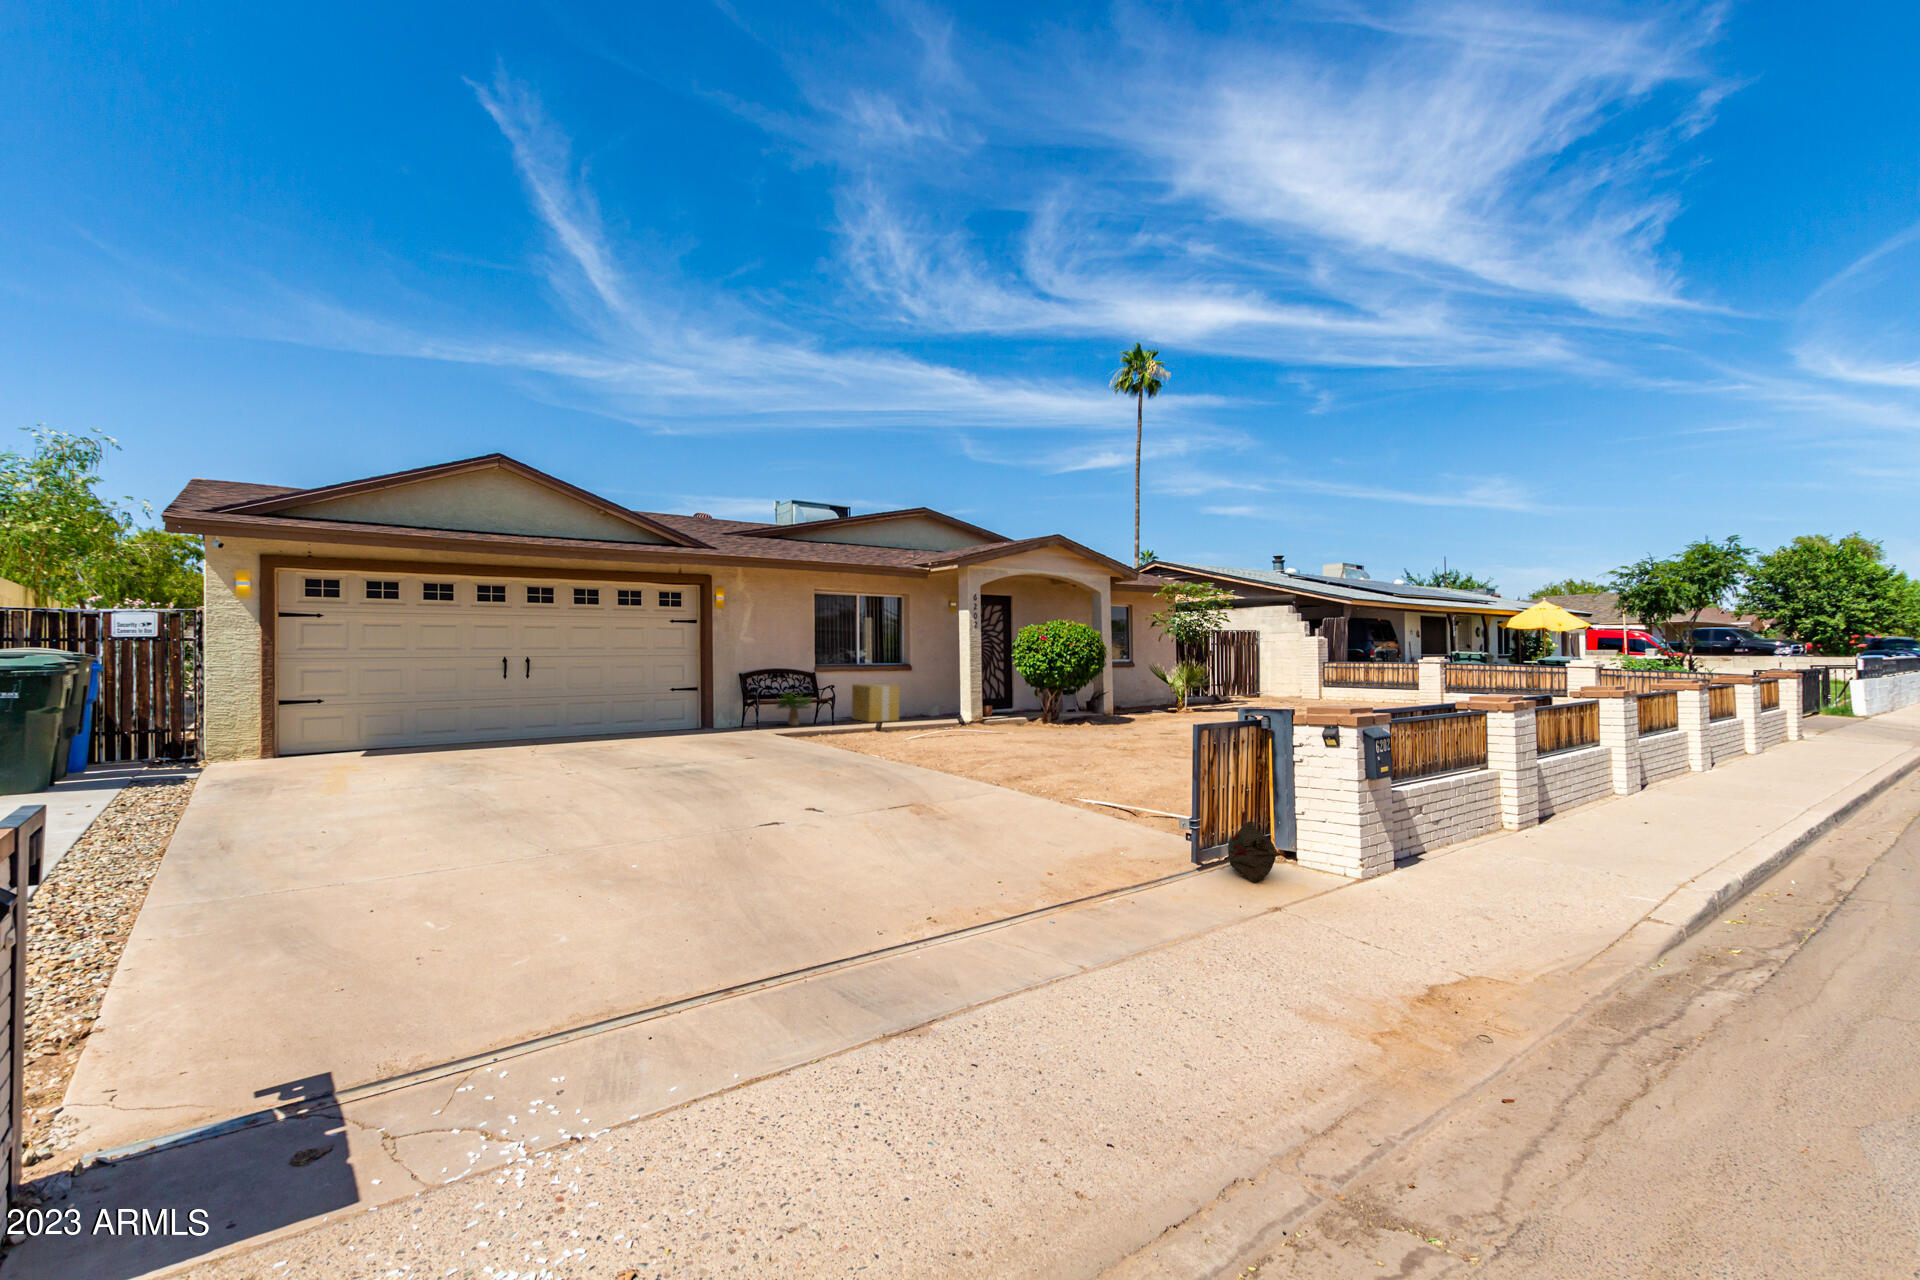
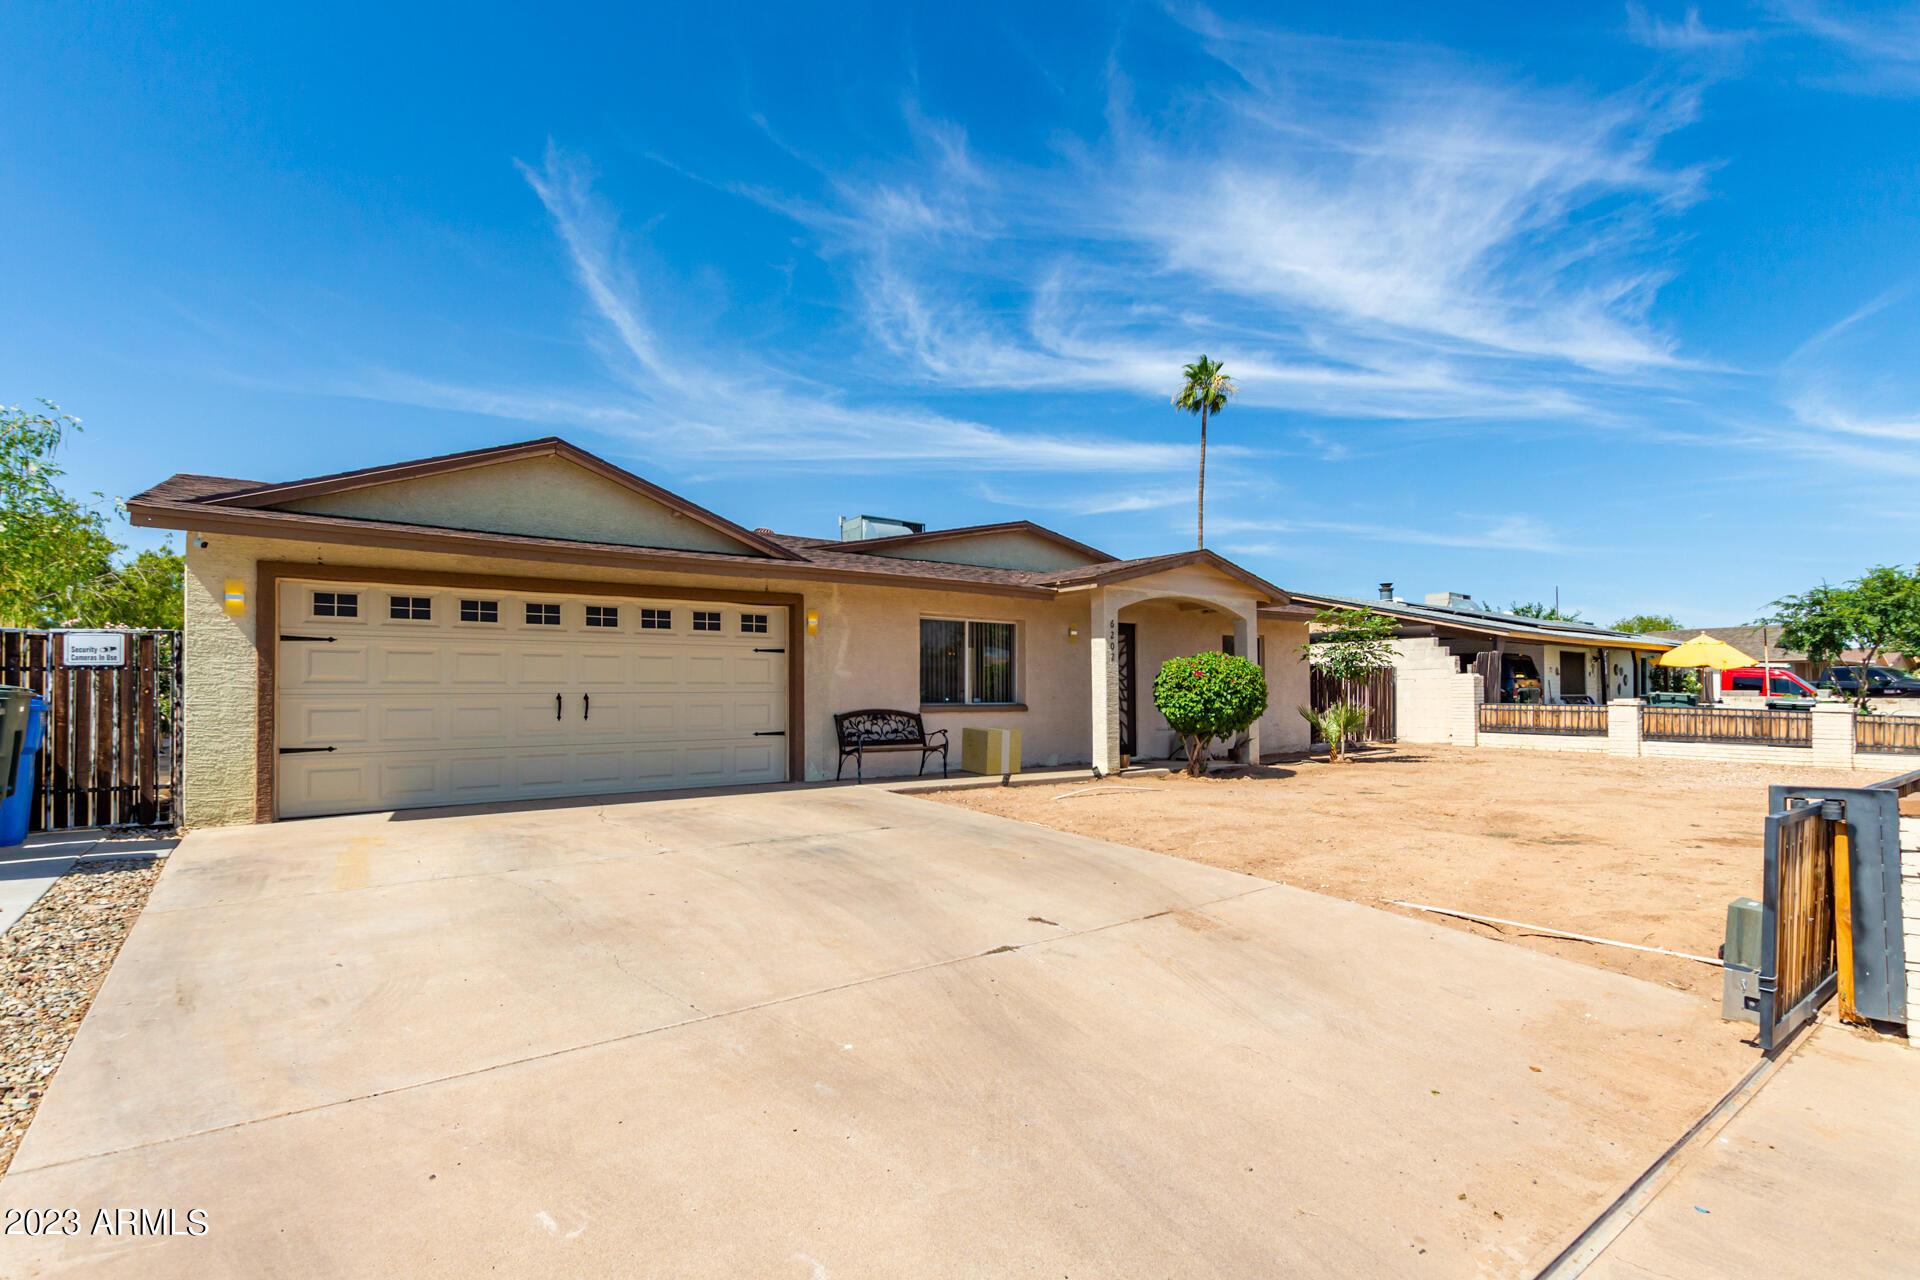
potted plant: present [777,693,812,725] -> none [872,734,925,779]
bag: present [1228,821,1277,882] -> none [1735,979,1842,1089]

